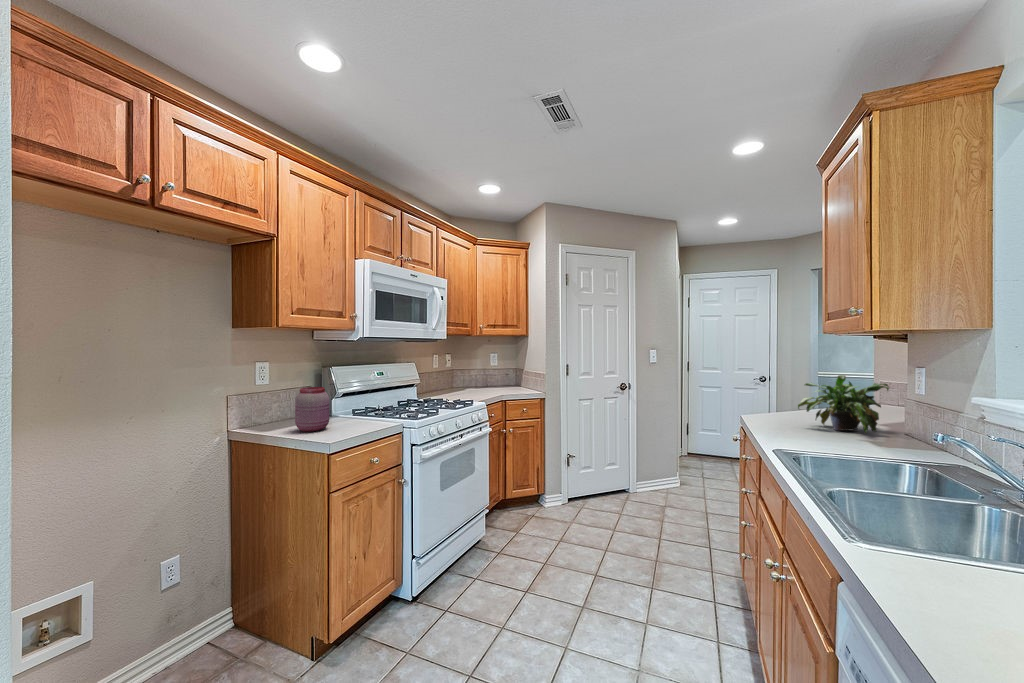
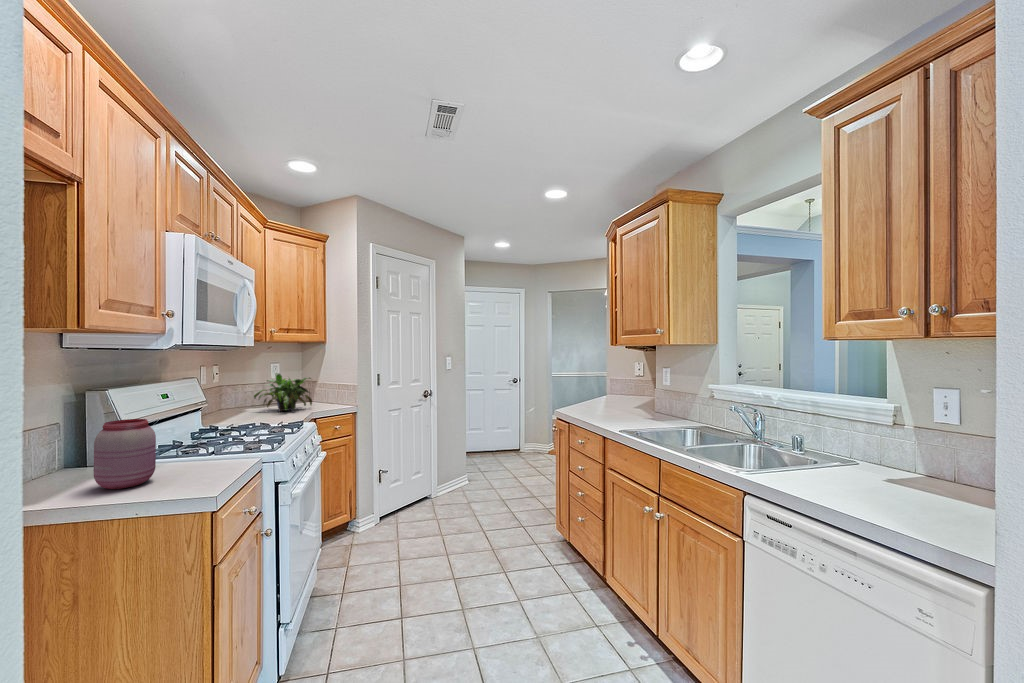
potted plant: present [798,375,889,432] -> present [254,373,312,411]

